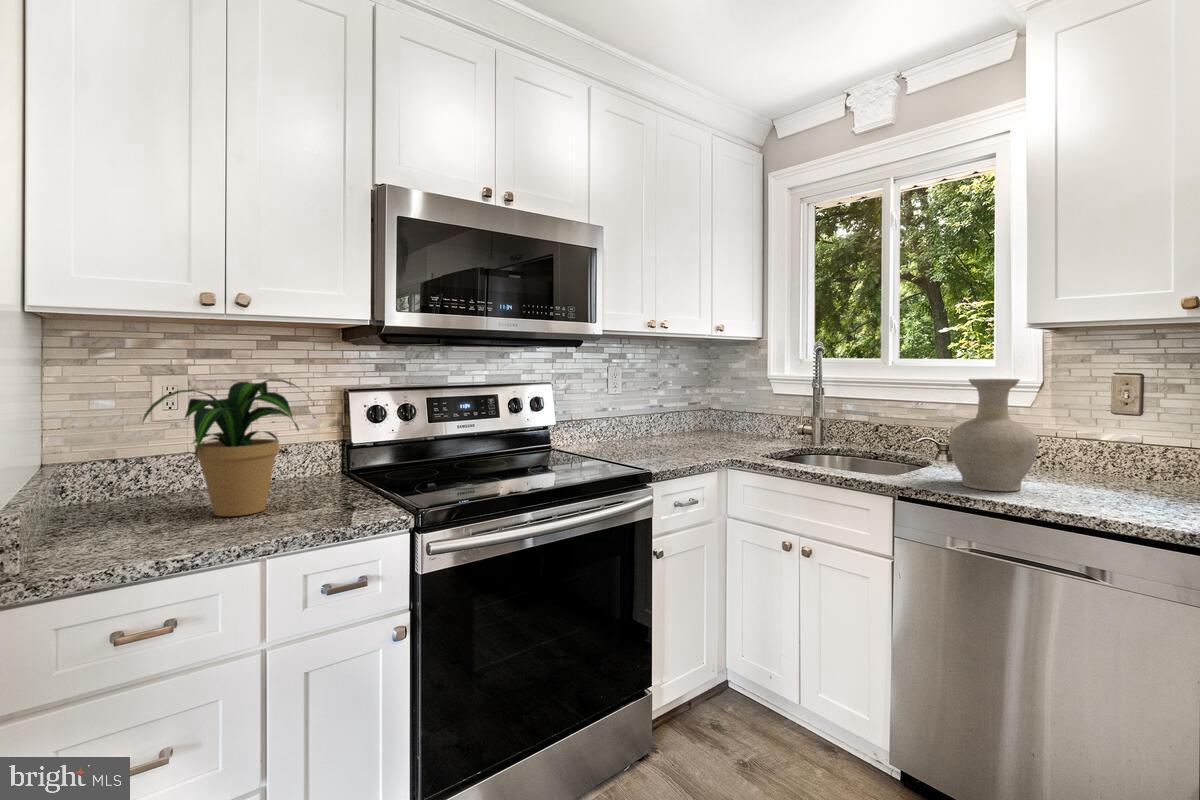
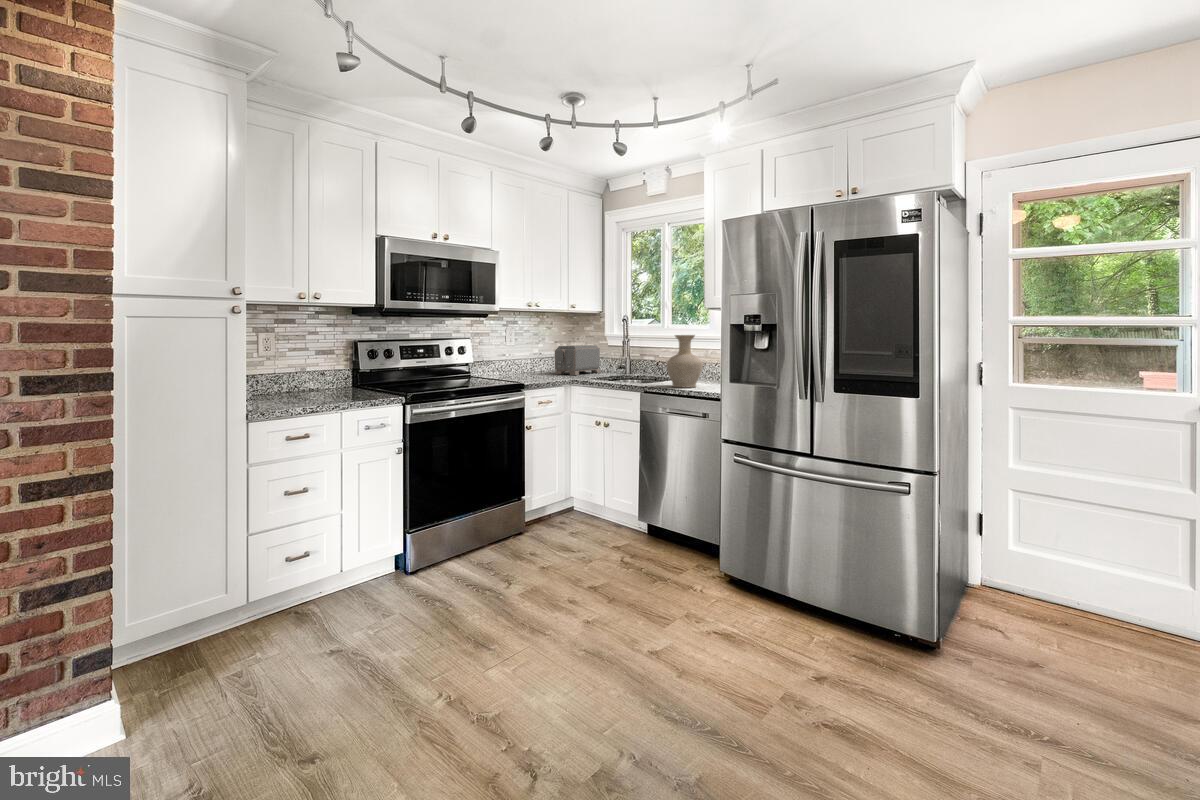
potted plant: present [142,379,299,516] -> none [278,334,352,398]
toaster: none [689,393,764,445] -> present [555,345,601,375]

